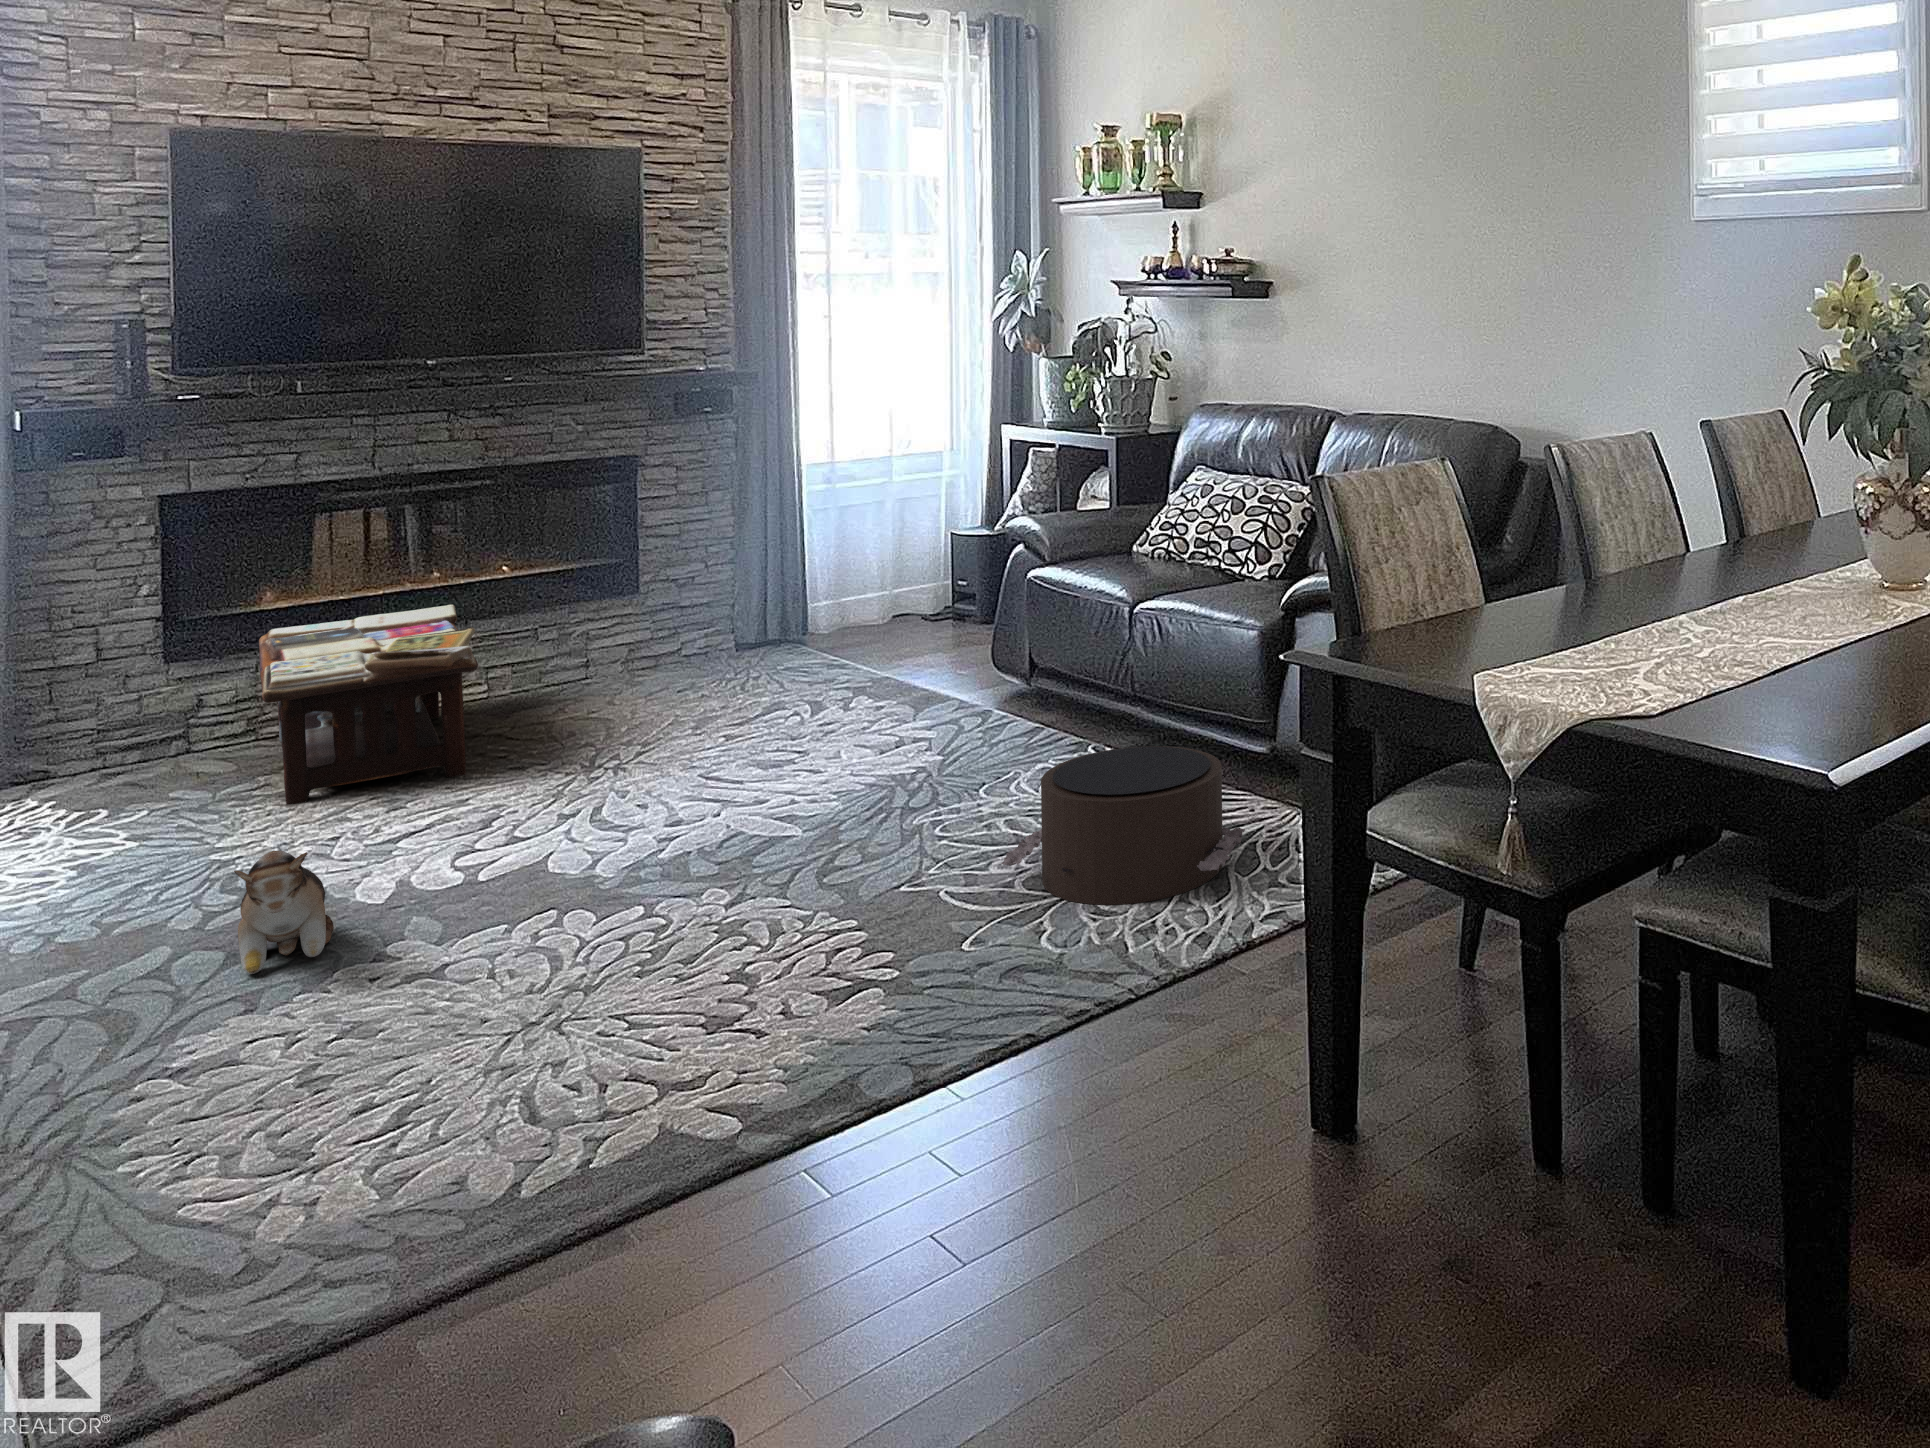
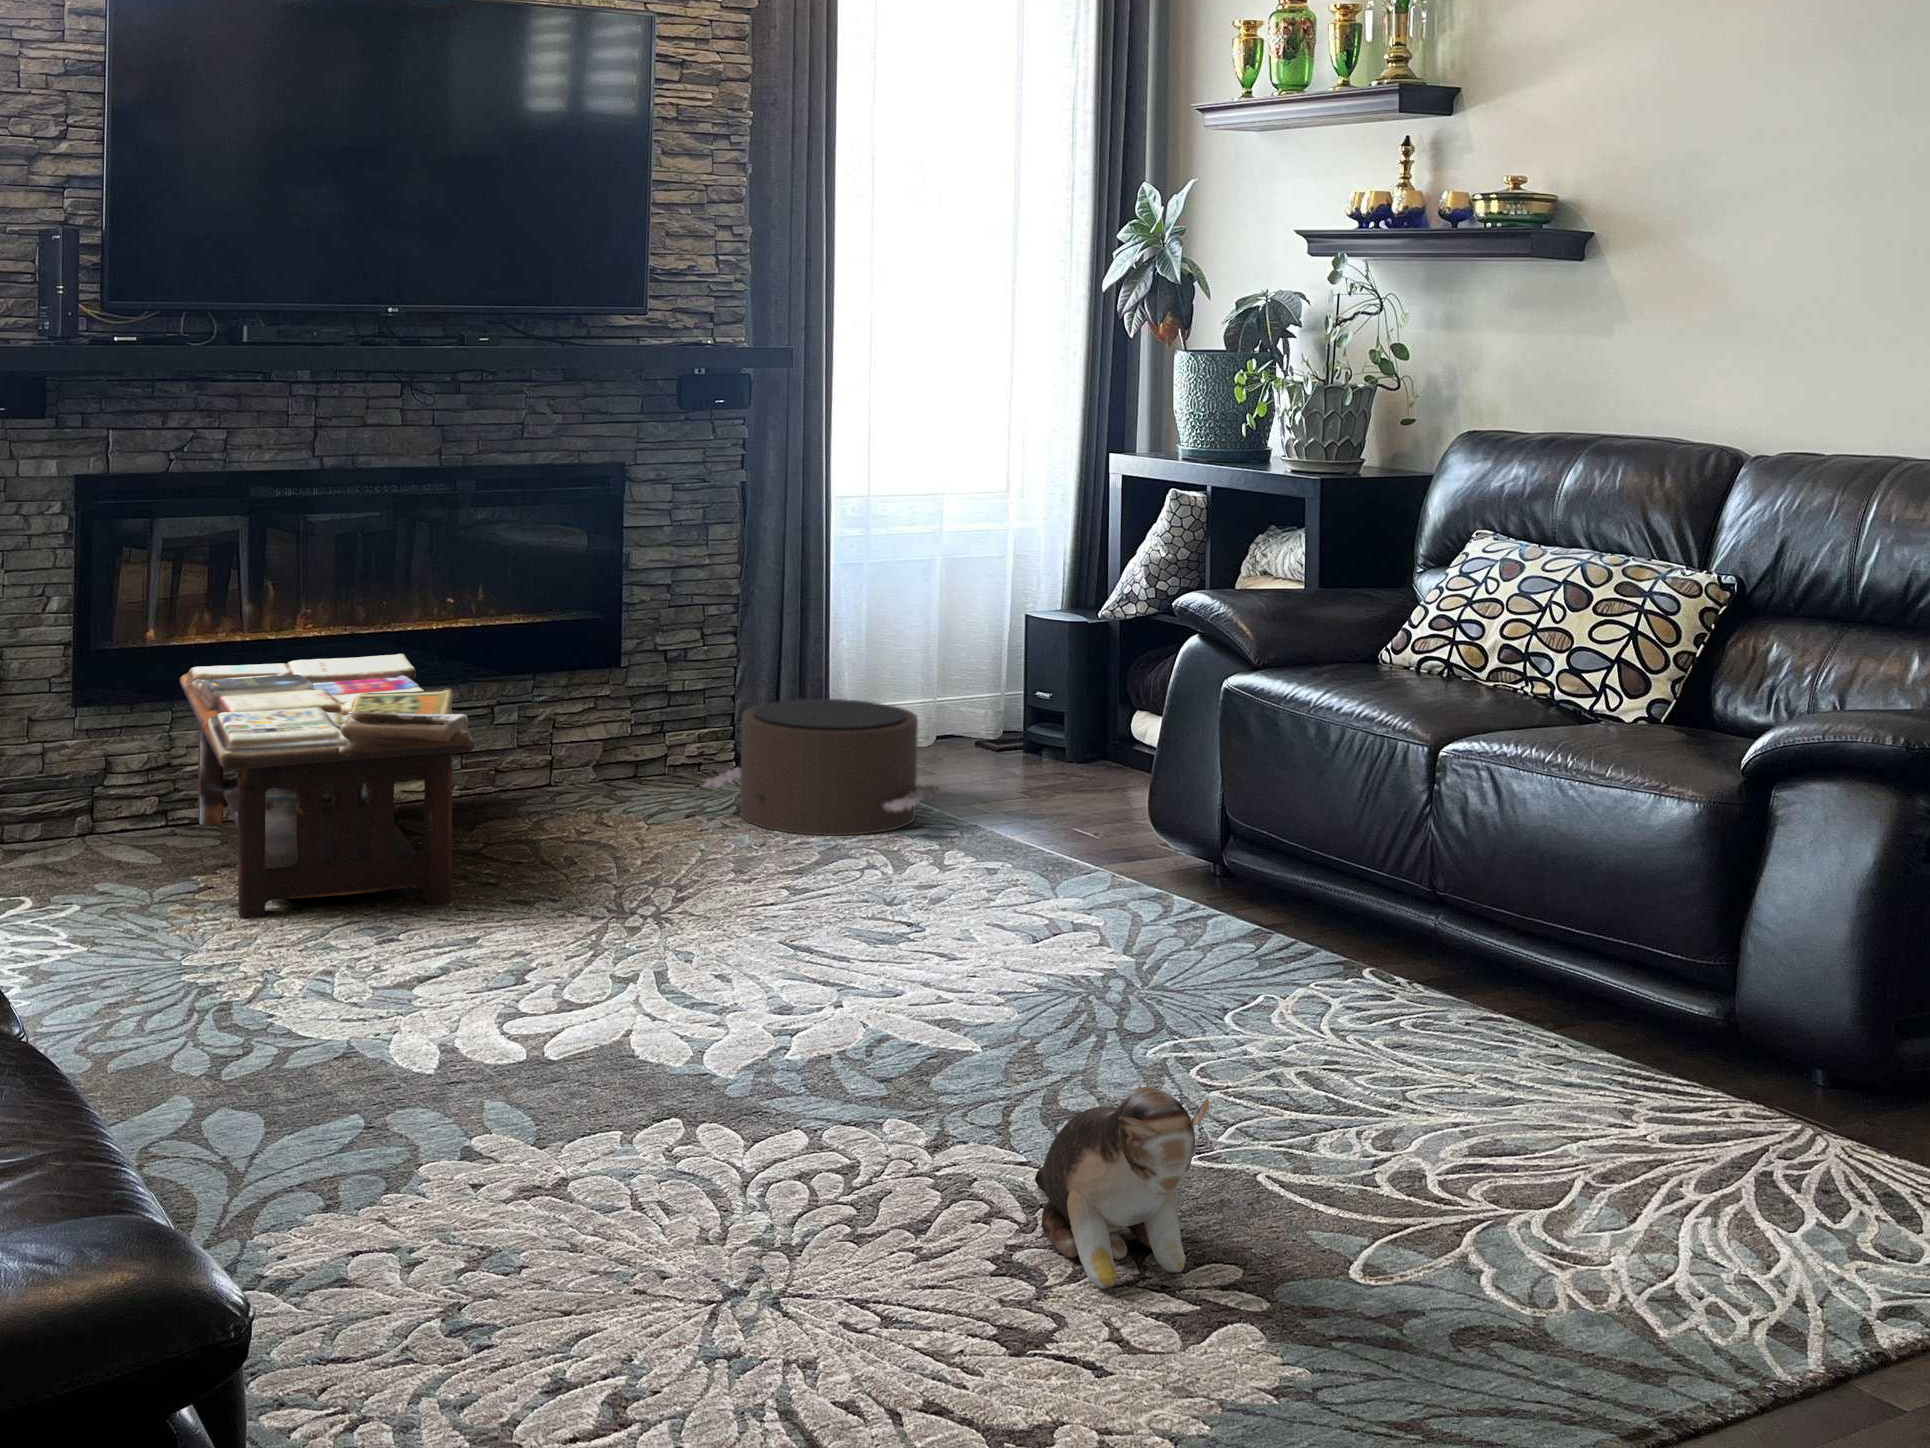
pouf: present [1002,746,1245,905] -> present [702,699,937,836]
plush toy: present [234,851,334,974] -> present [1035,1086,1209,1289]

